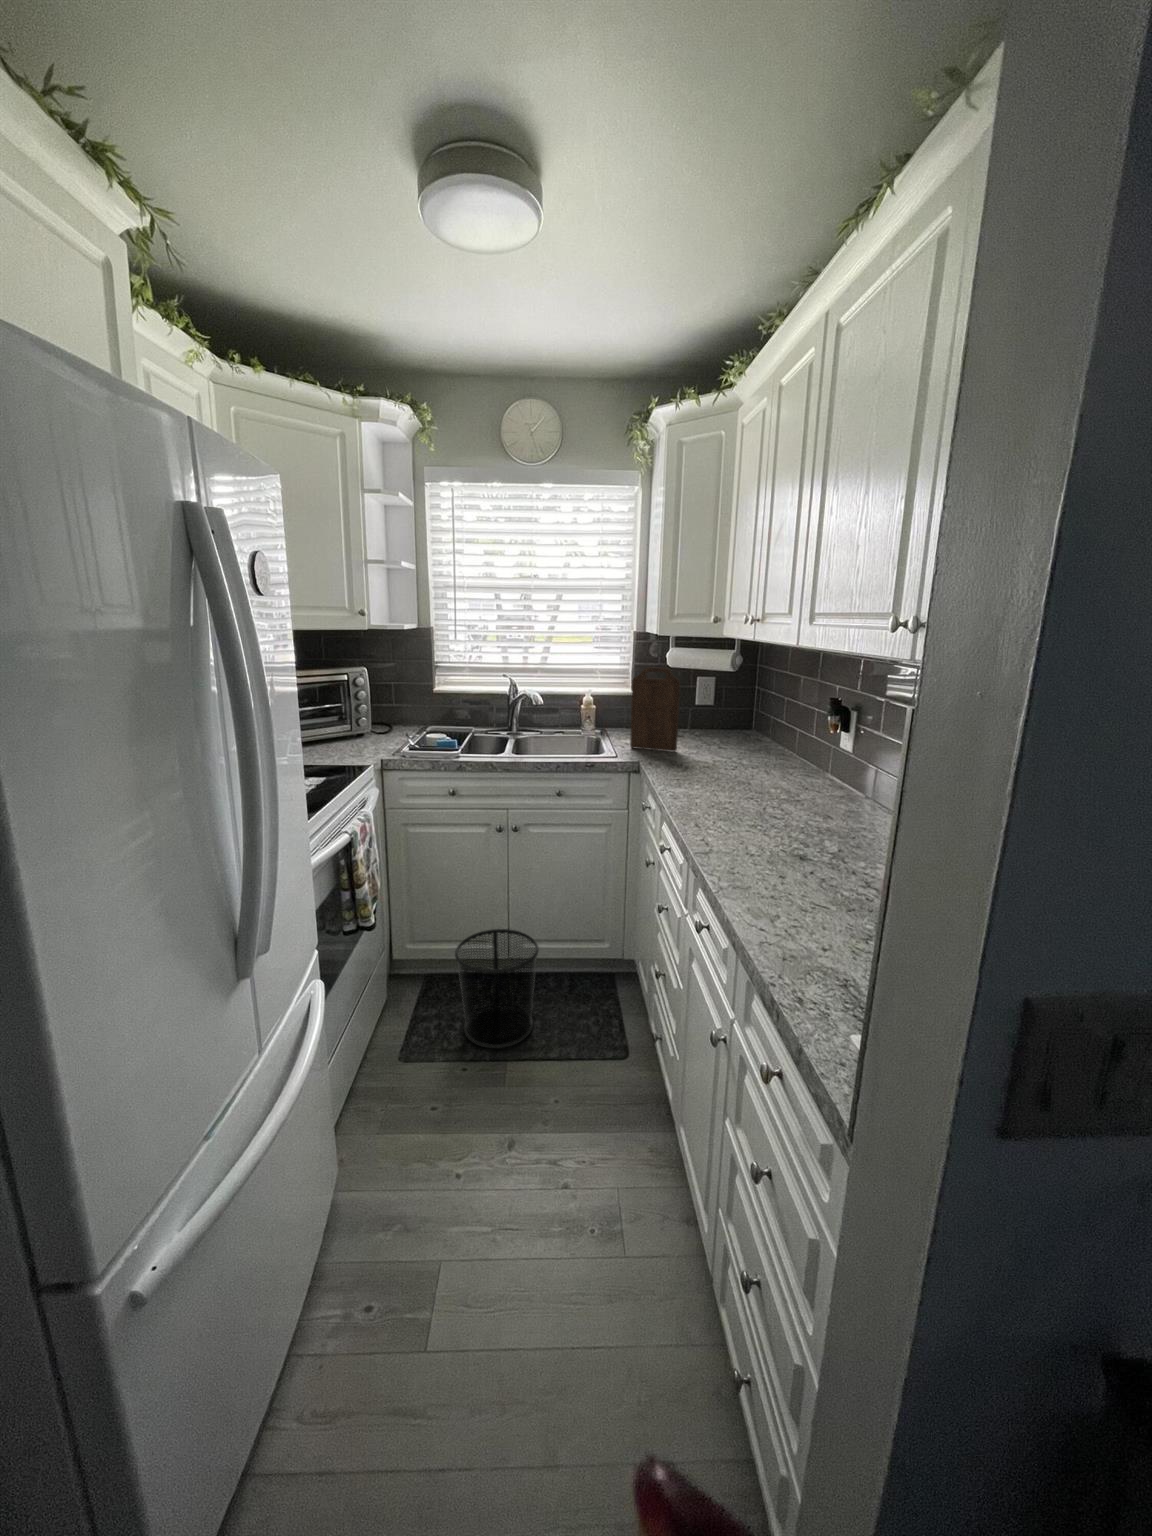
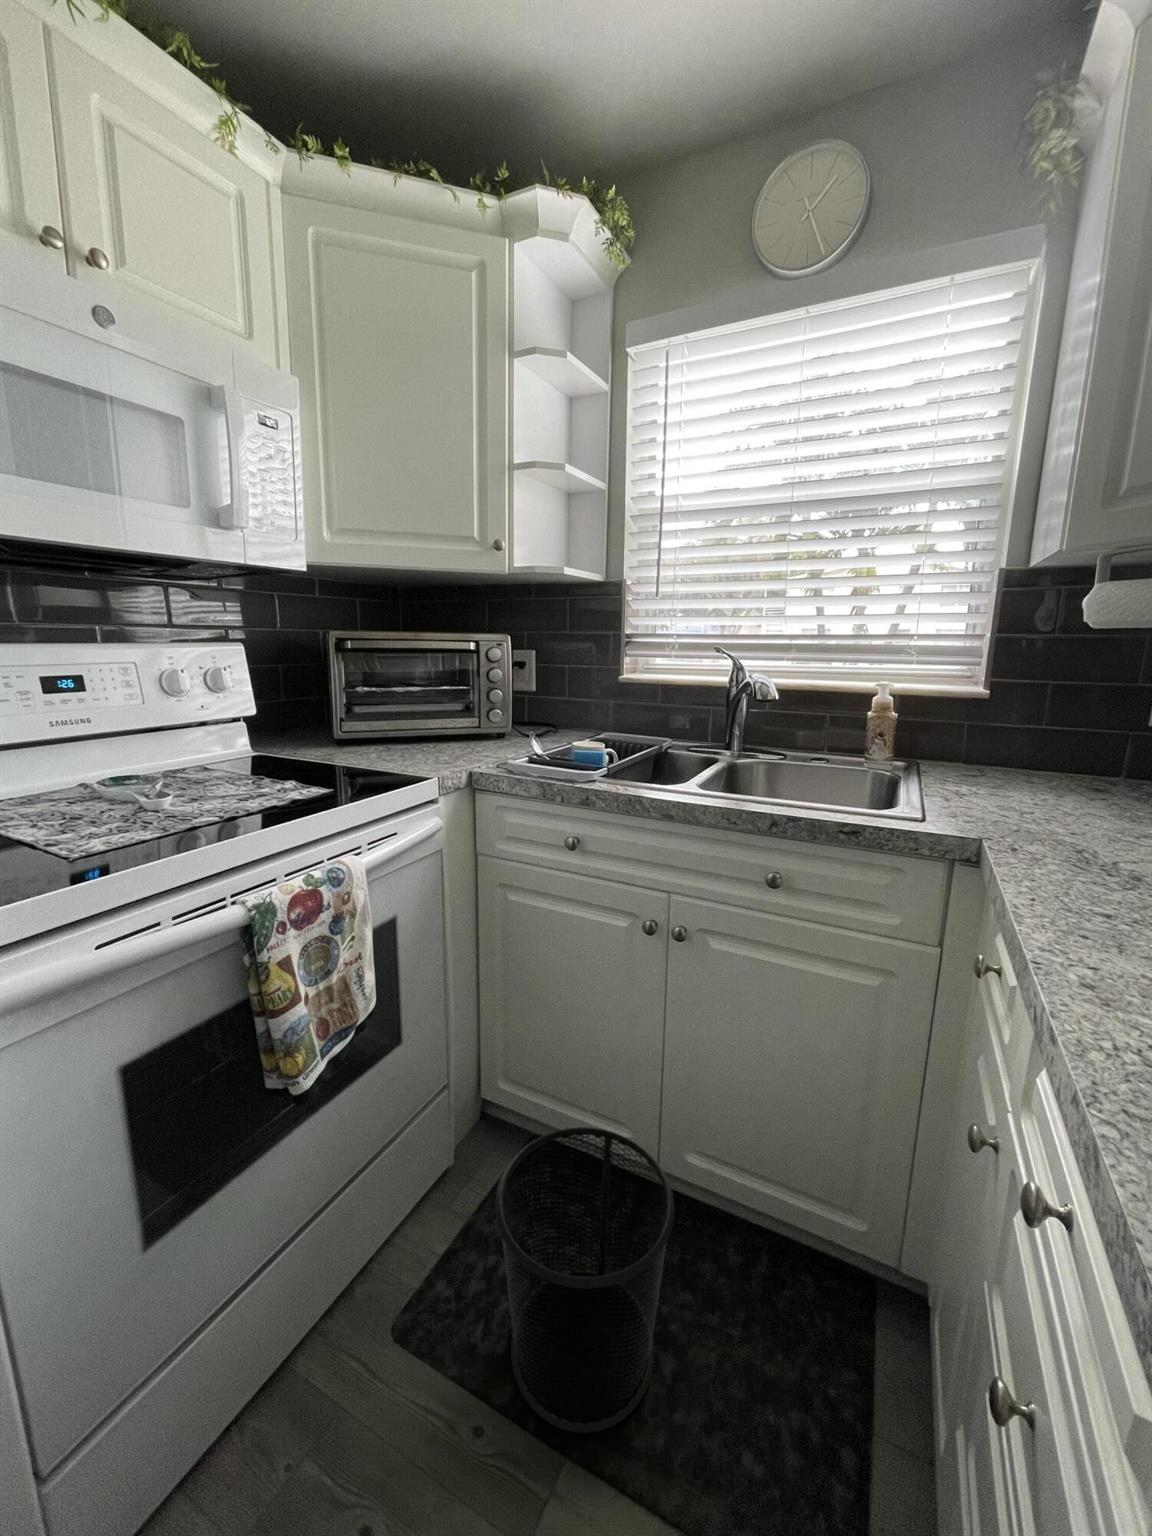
cutting board: present [630,668,680,751] -> none [967,616,1133,823]

